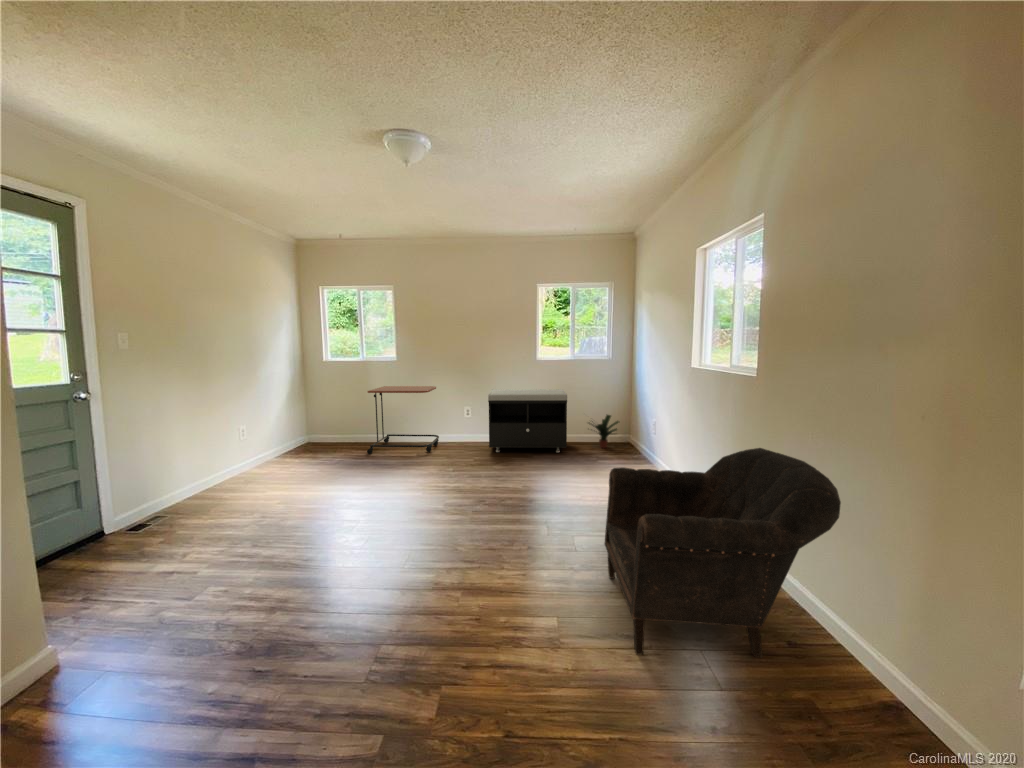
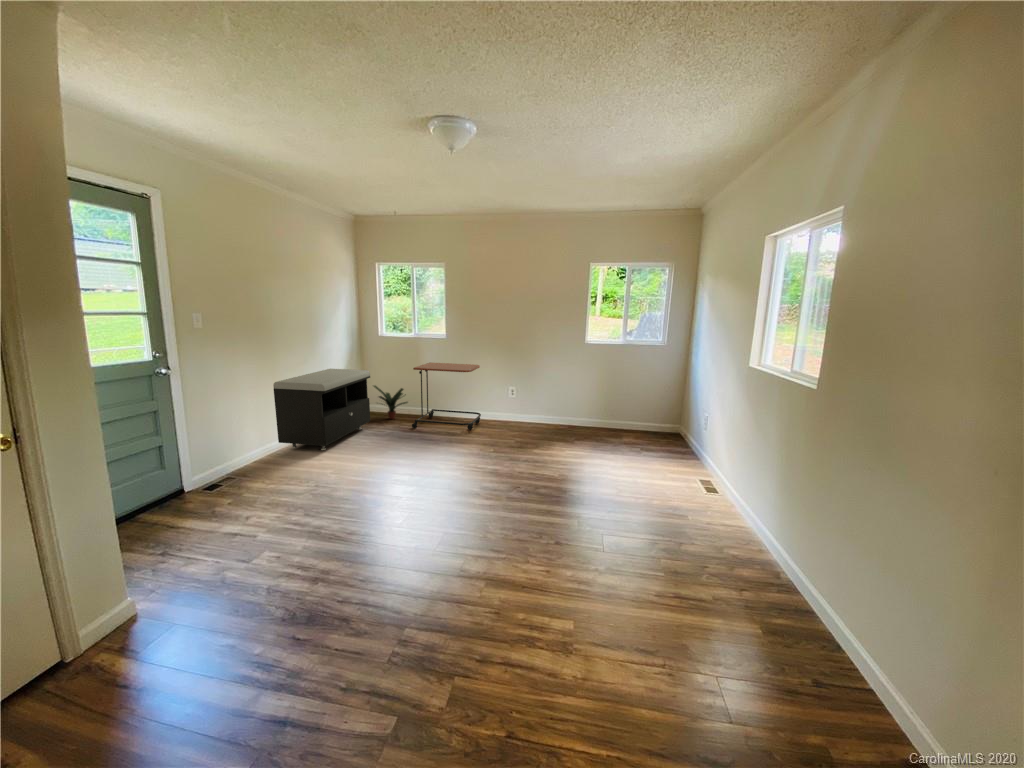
storage bench: present [488,389,567,452] -> present [273,369,370,450]
potted plant: present [589,415,619,448] -> present [374,386,408,419]
armchair: present [604,448,841,658] -> none [630,472,893,695]

